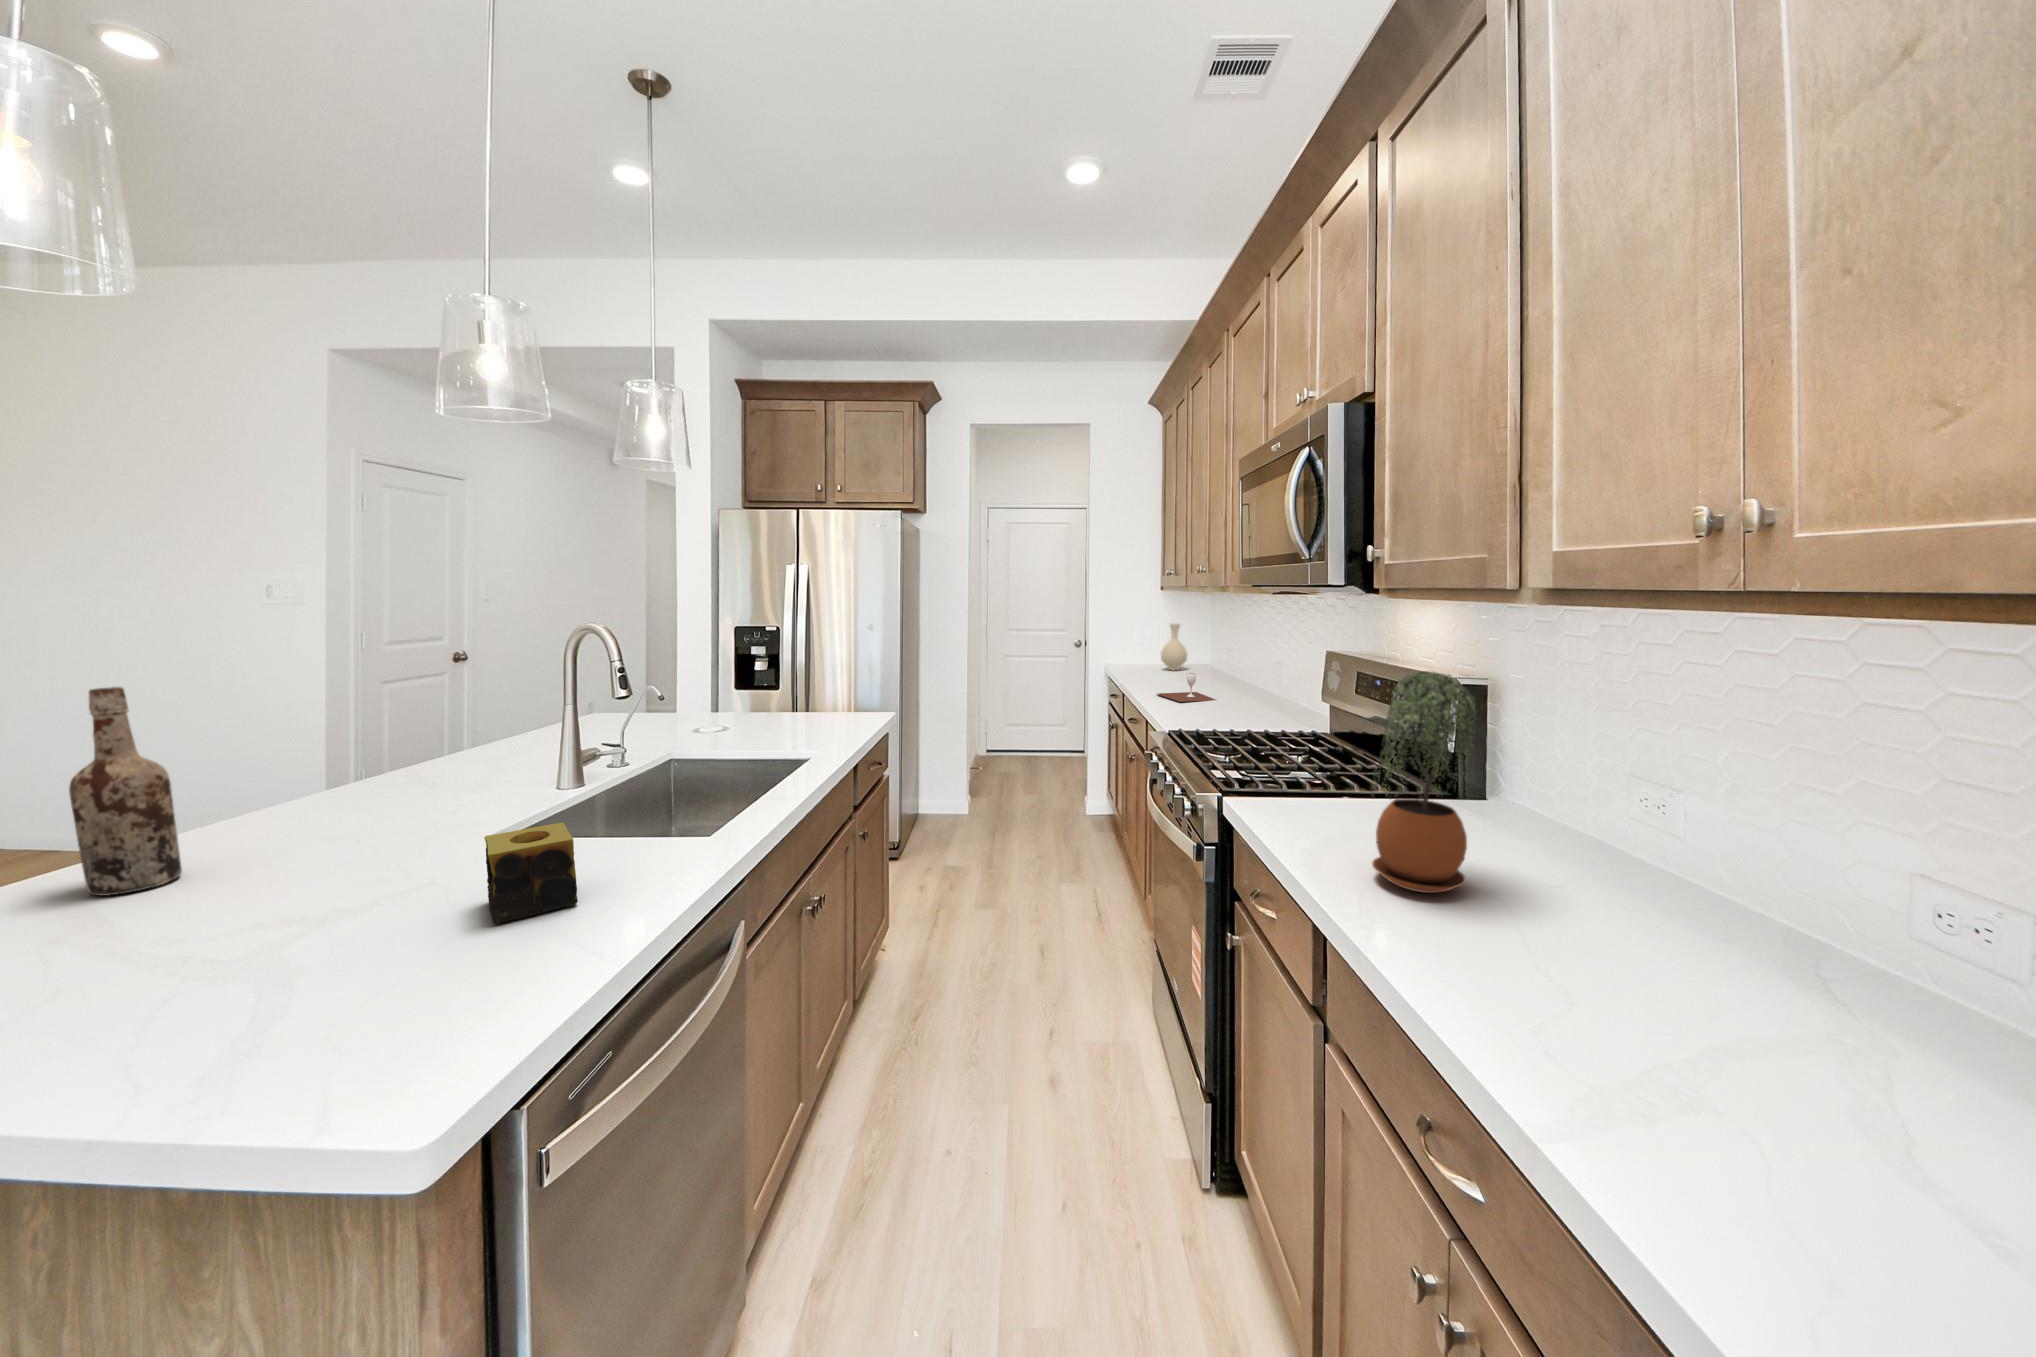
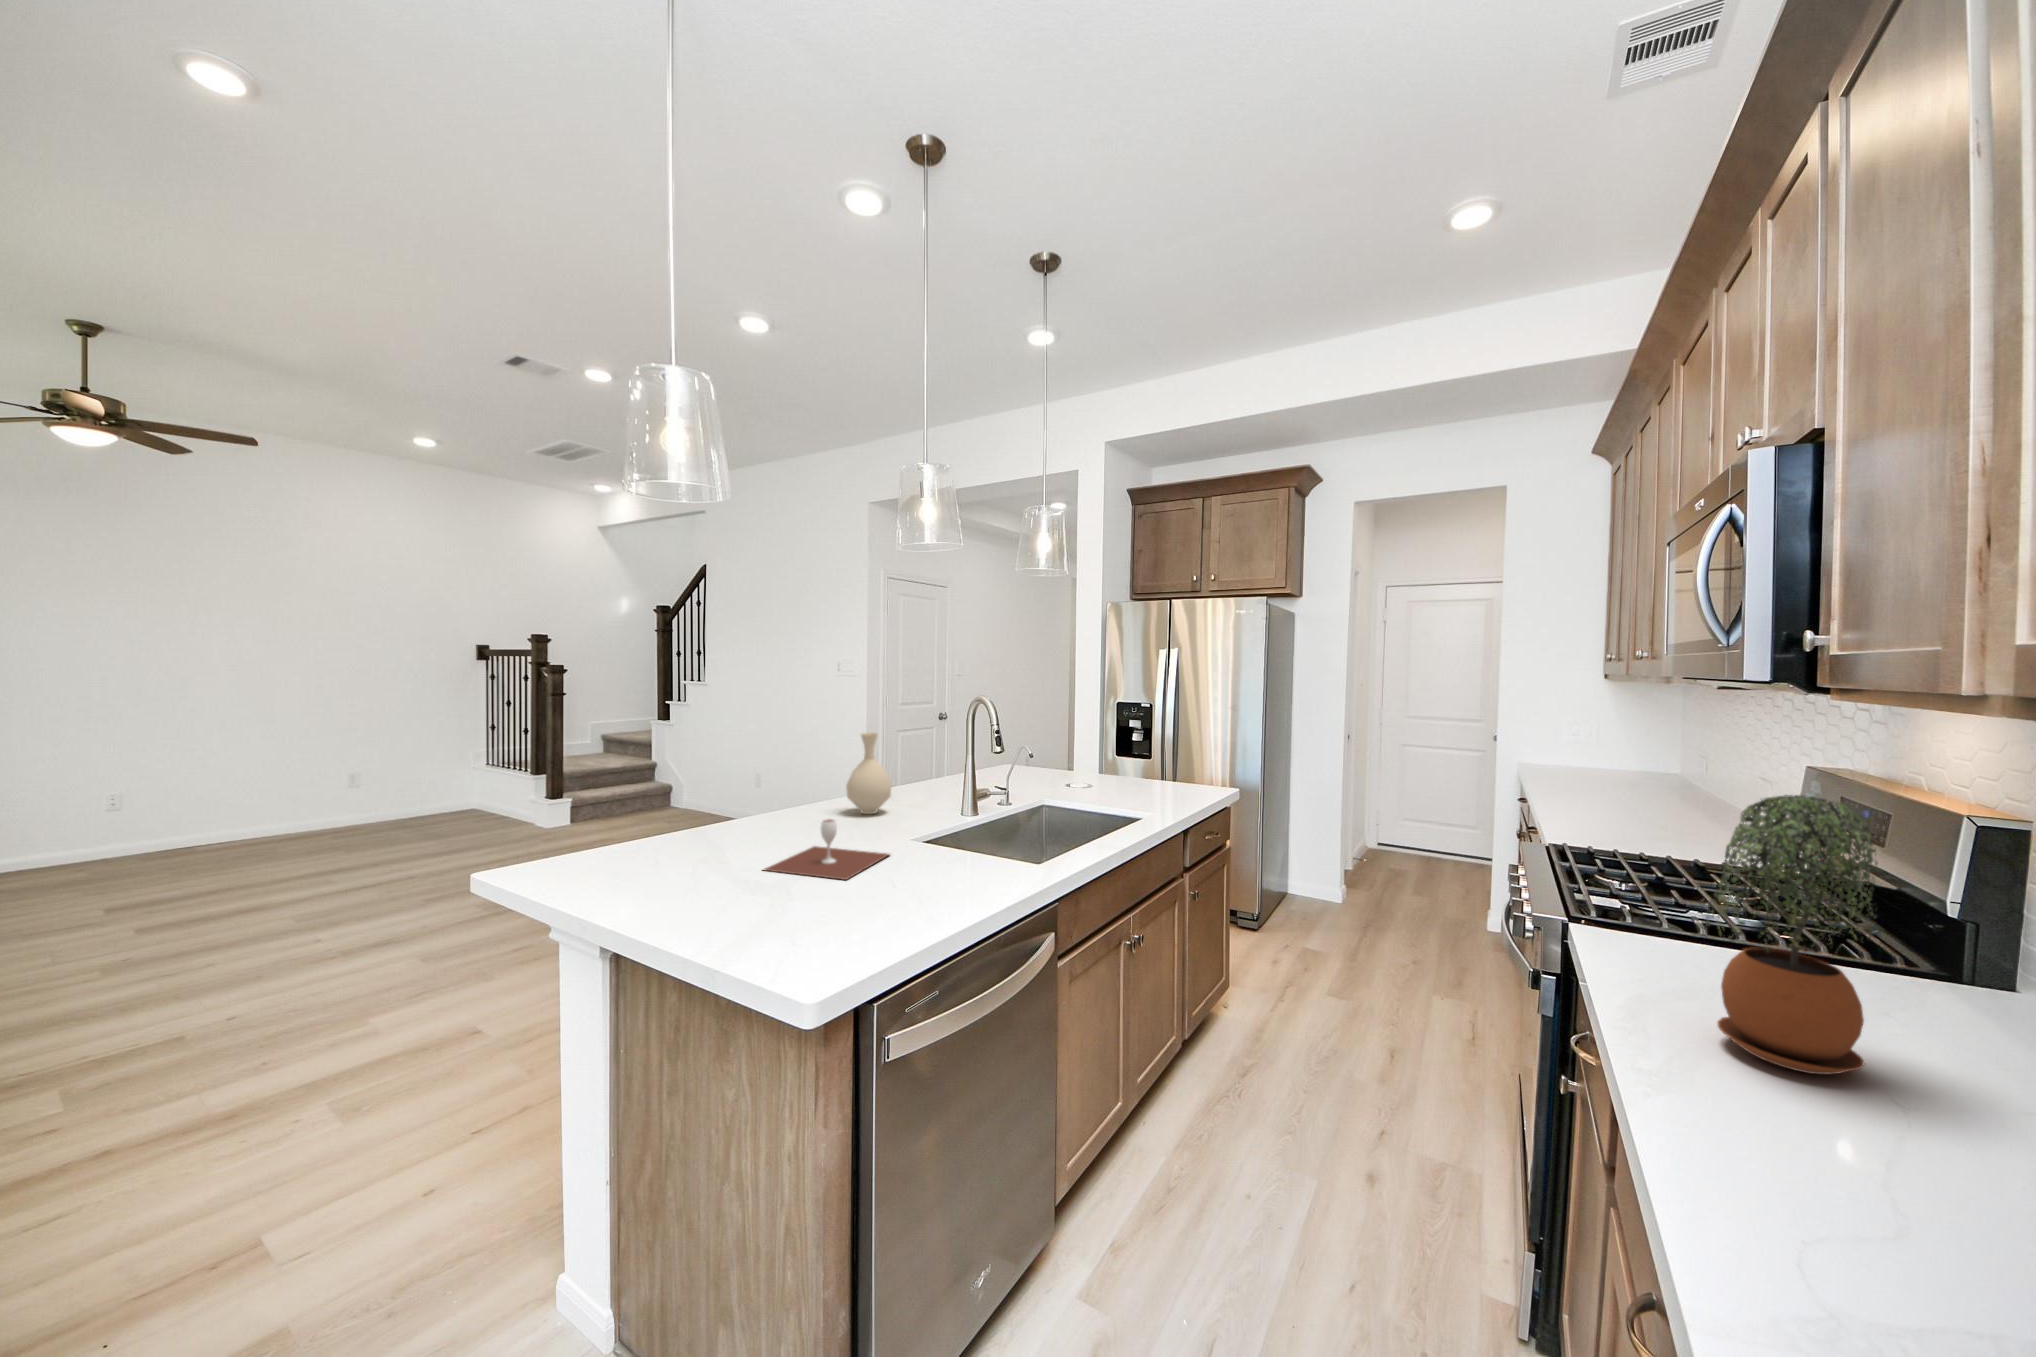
vase: present [1161,624,1187,670] -> present [846,733,892,814]
wine glass: present [1158,673,1216,702] -> present [763,819,889,880]
wine bottle: present [69,687,182,896] -> none [737,725,773,840]
candle: present [484,823,578,924] -> none [903,834,951,892]

